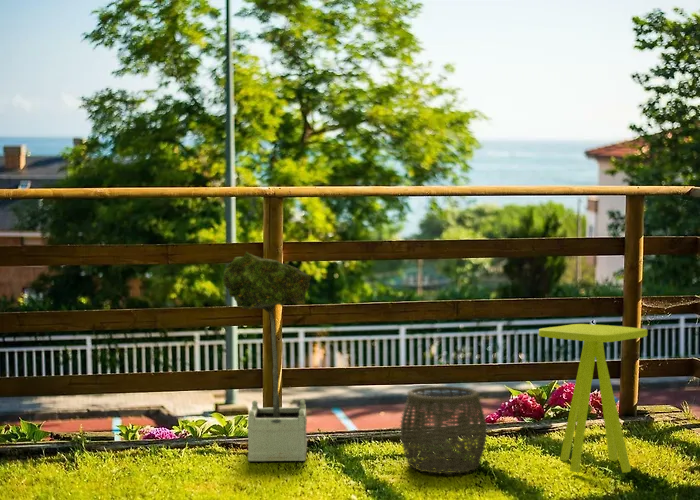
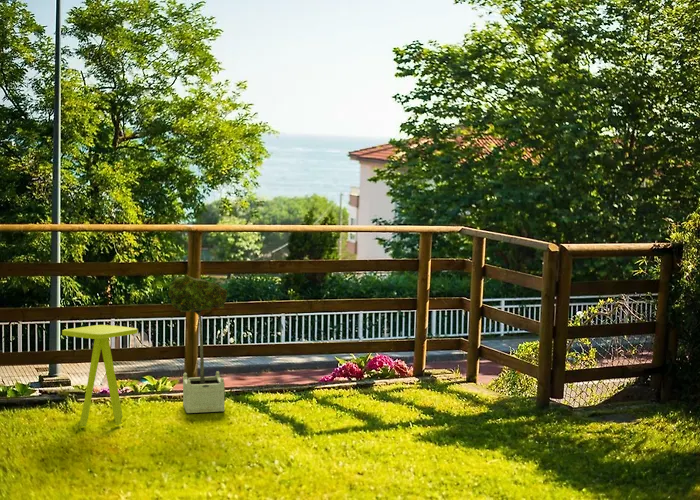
side table: present [539,324,647,473] -> present [62,325,138,426]
woven basket: present [400,386,487,474] -> none [287,360,342,415]

